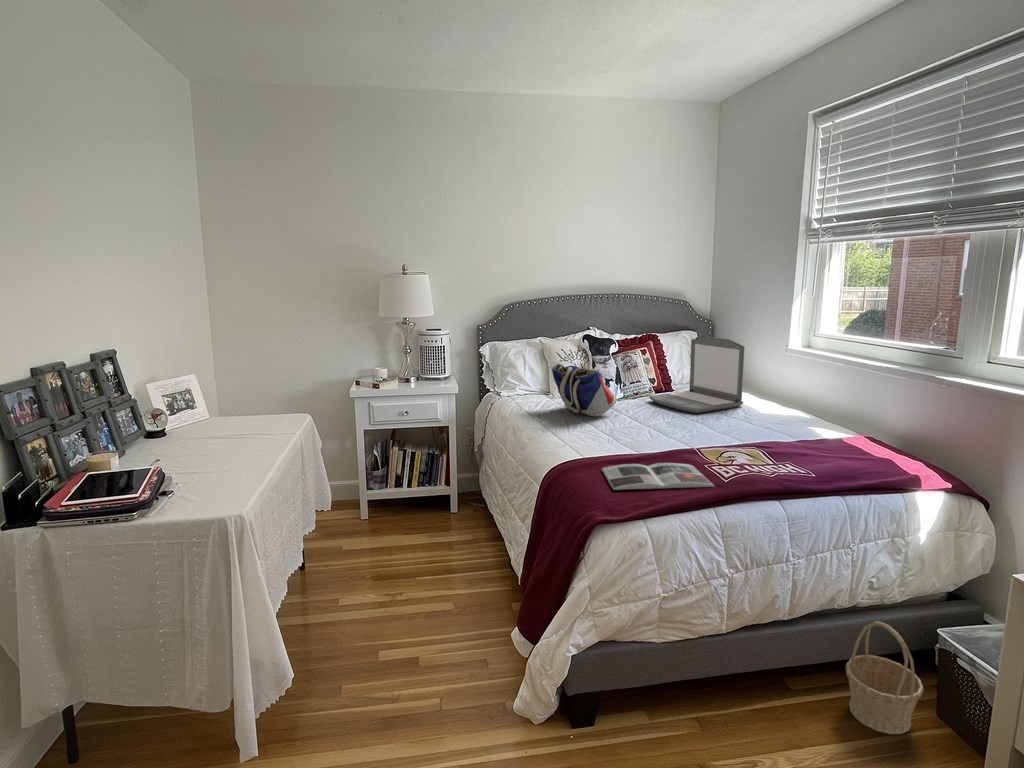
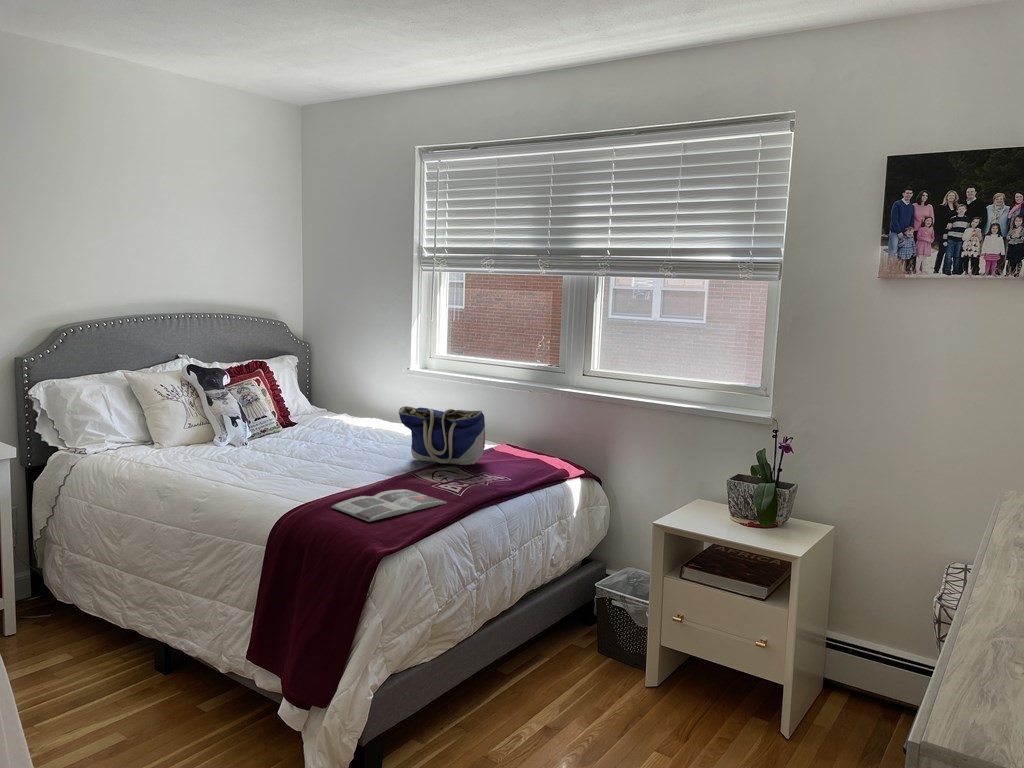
laptop: present [649,337,744,413] -> none [285,363,384,444]
tote bag: present [551,364,618,417] -> present [399,406,485,465]
basket: present [846,621,924,734] -> none [544,592,598,680]

